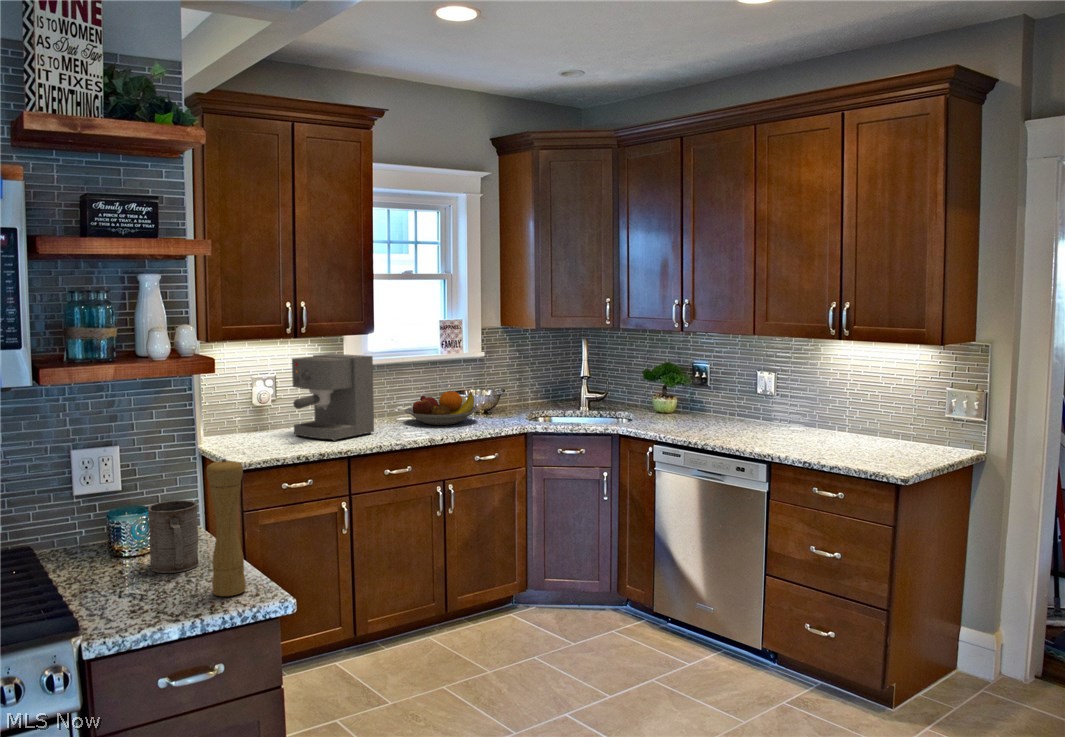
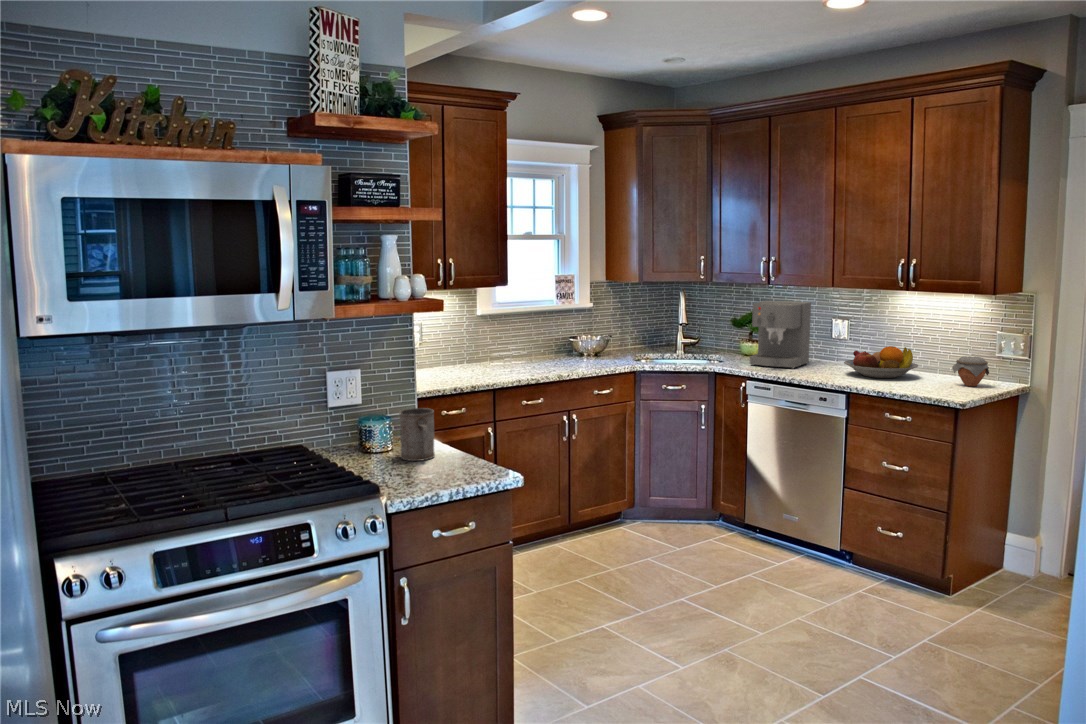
coffee maker: present [292,354,374,441] -> present [749,301,811,369]
fruit bowl: present [405,391,478,425] -> present [844,346,918,378]
jar: none [892,417,936,454] -> present [952,356,989,386]
pepper mill: present [207,459,246,596] -> none [457,374,483,475]

